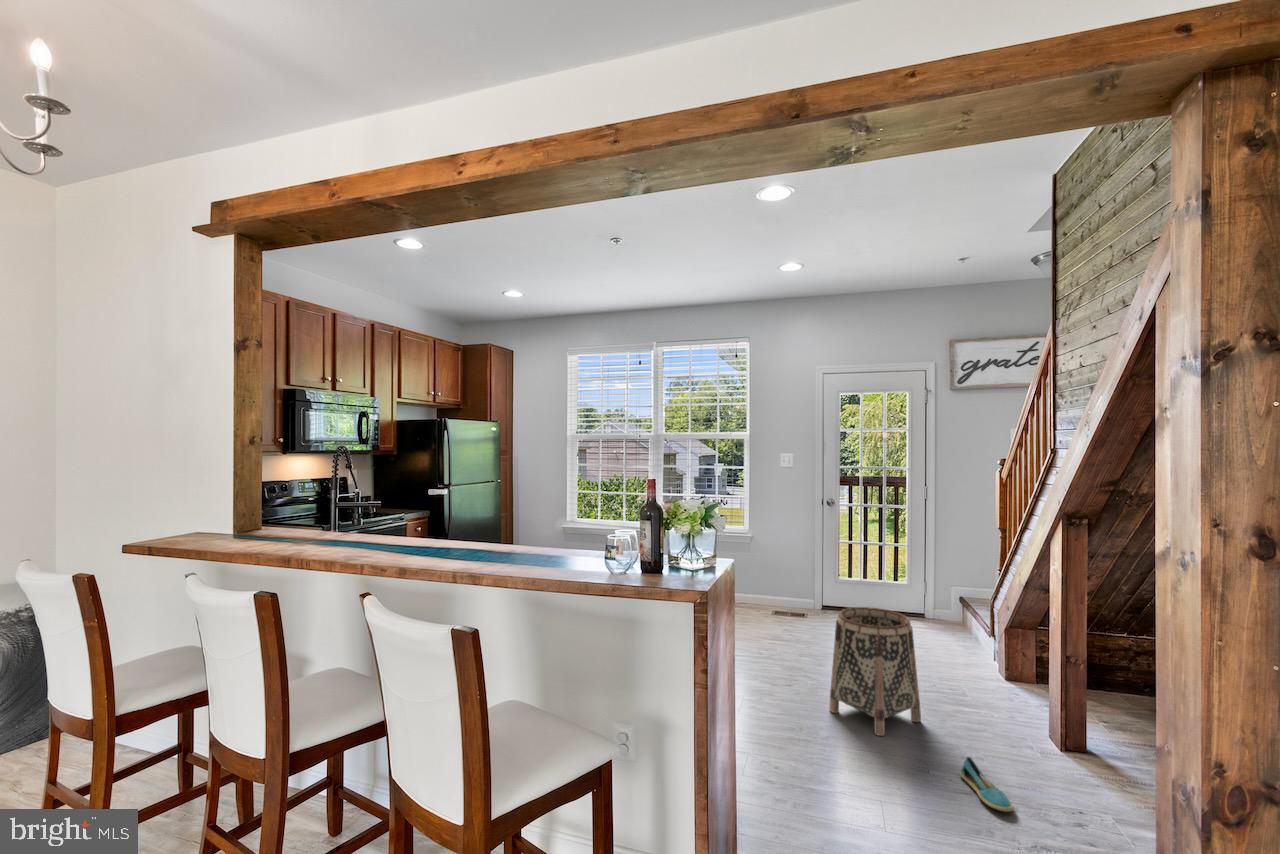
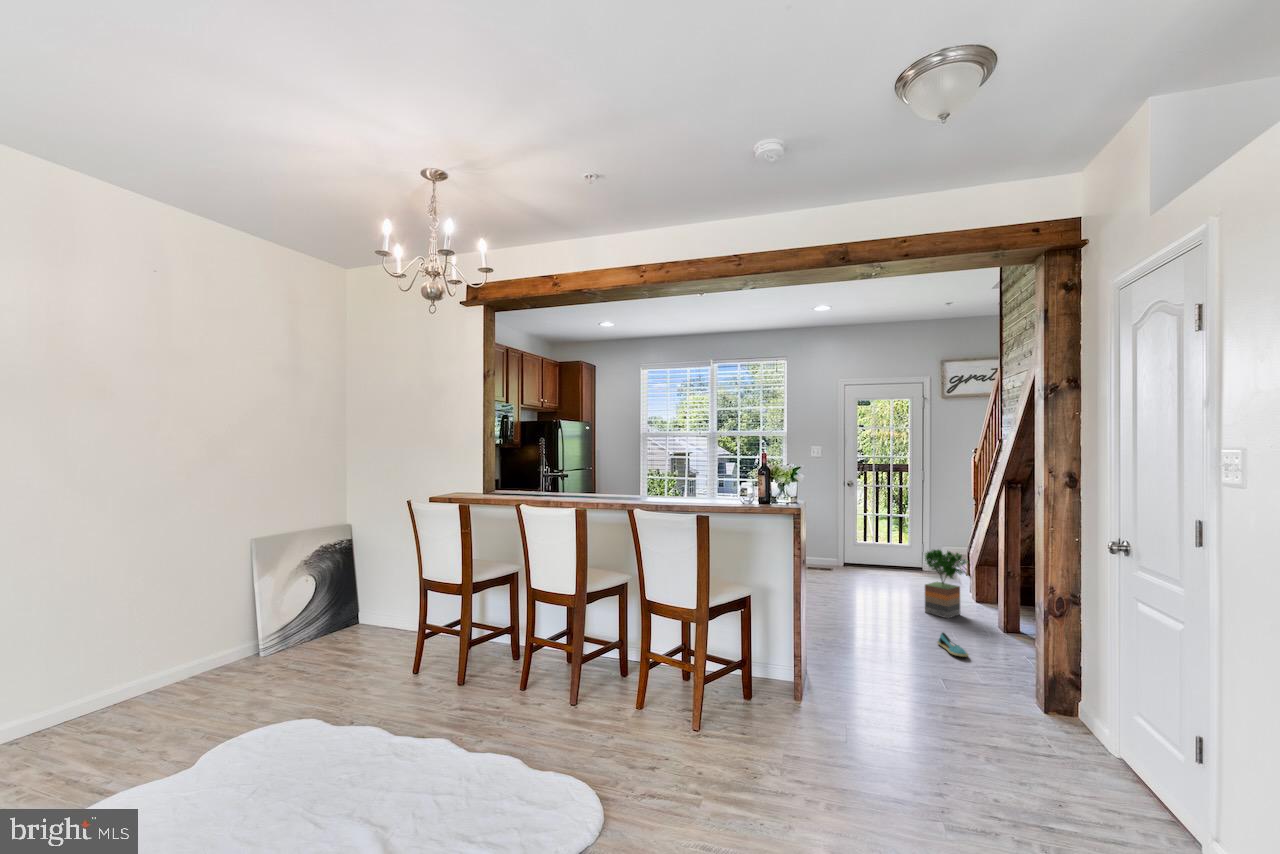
potted tree: none [932,606,1000,713] -> present [925,550,967,618]
basket: present [829,607,921,736] -> none [853,548,915,627]

